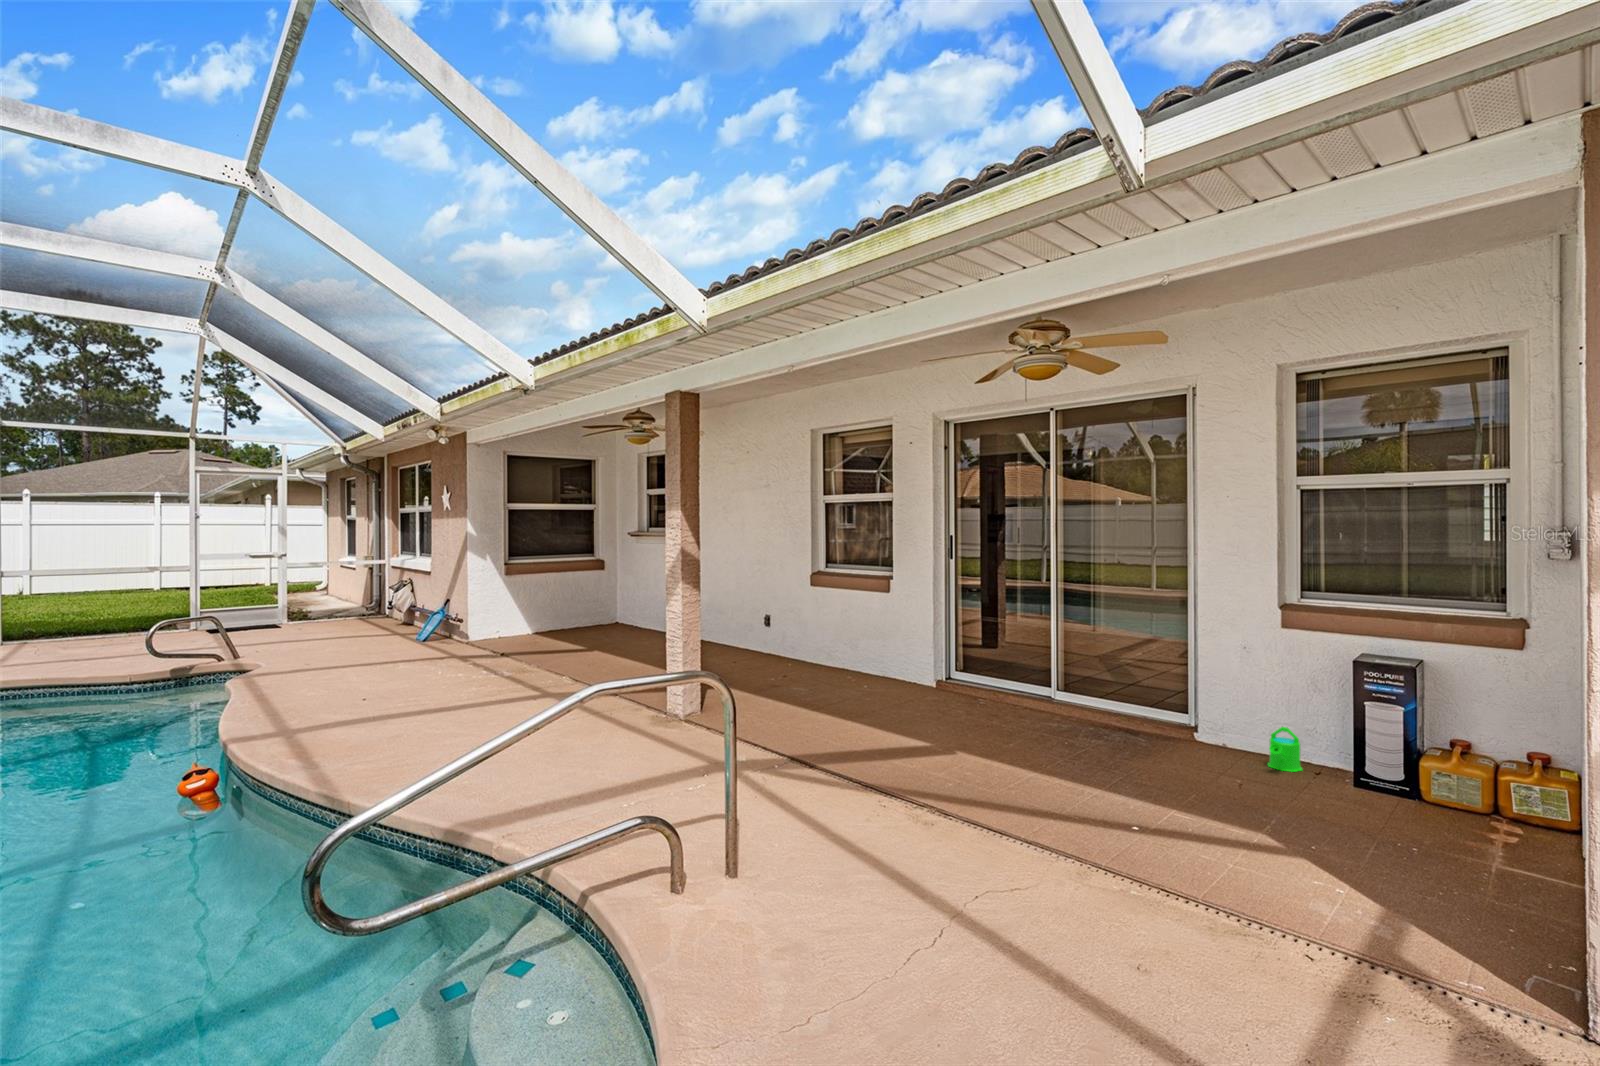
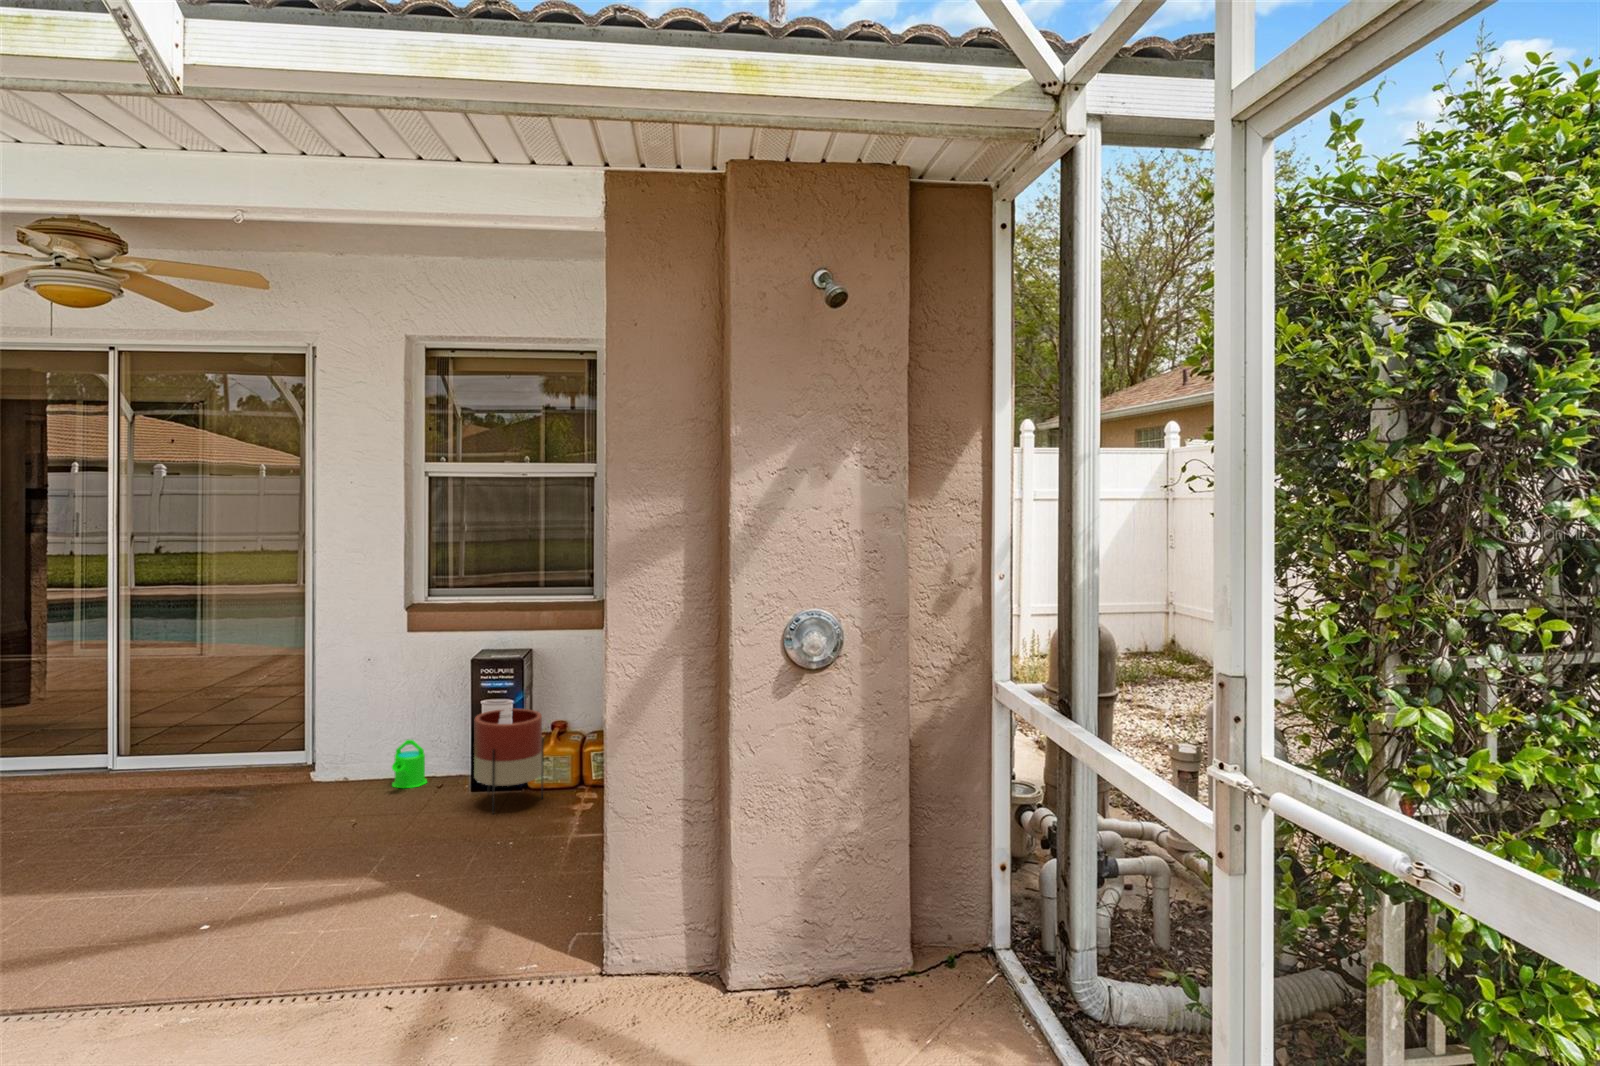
planter: none [1360,713,1444,816] -> present [474,709,544,813]

